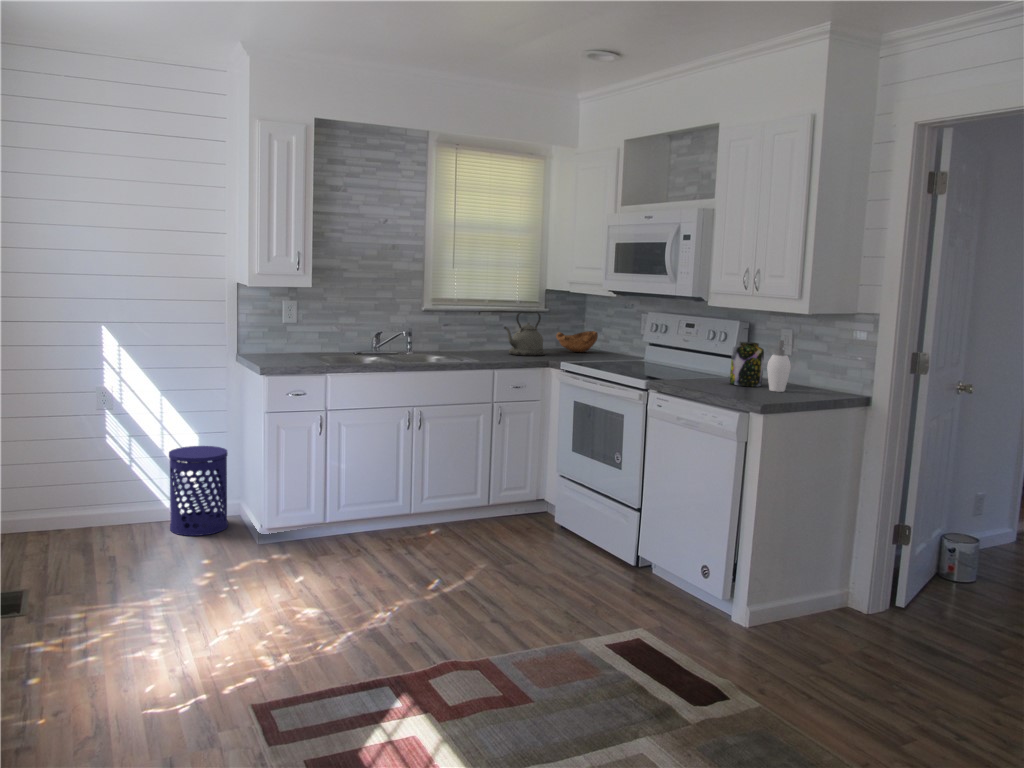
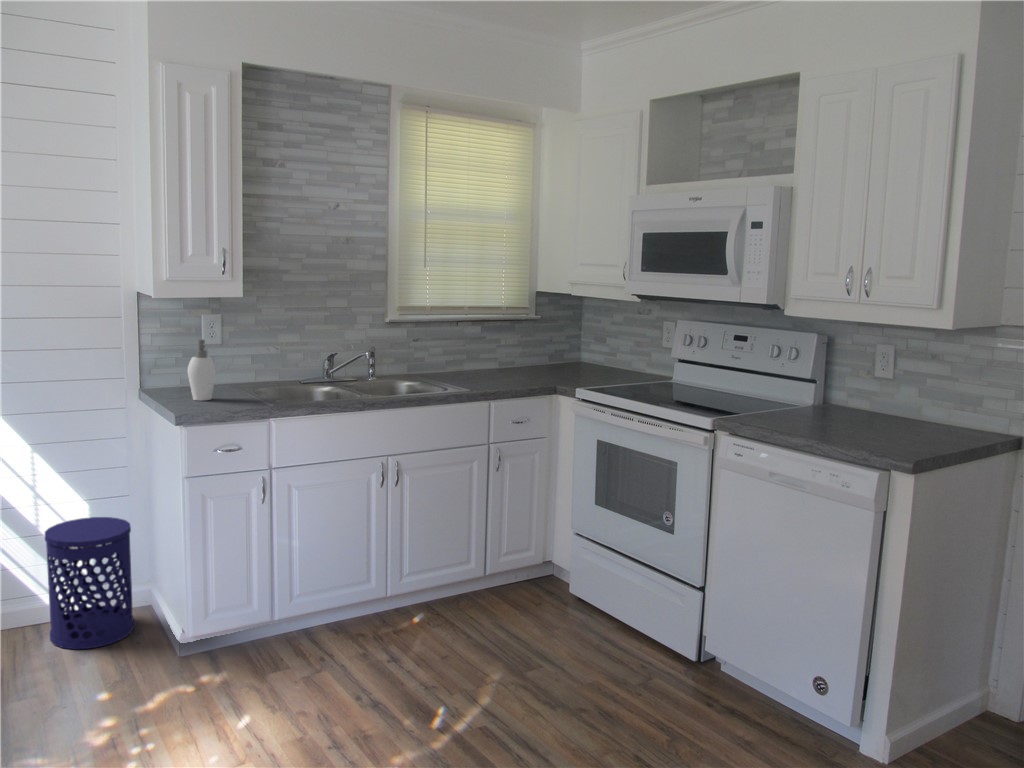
kettle: present [504,312,546,356] -> none [495,321,545,377]
wooden bowl: present [556,331,598,352] -> none [553,342,605,369]
soap dispenser: present [767,340,791,392] -> present [188,339,216,401]
jar: present [730,342,764,387] -> none [823,364,872,425]

